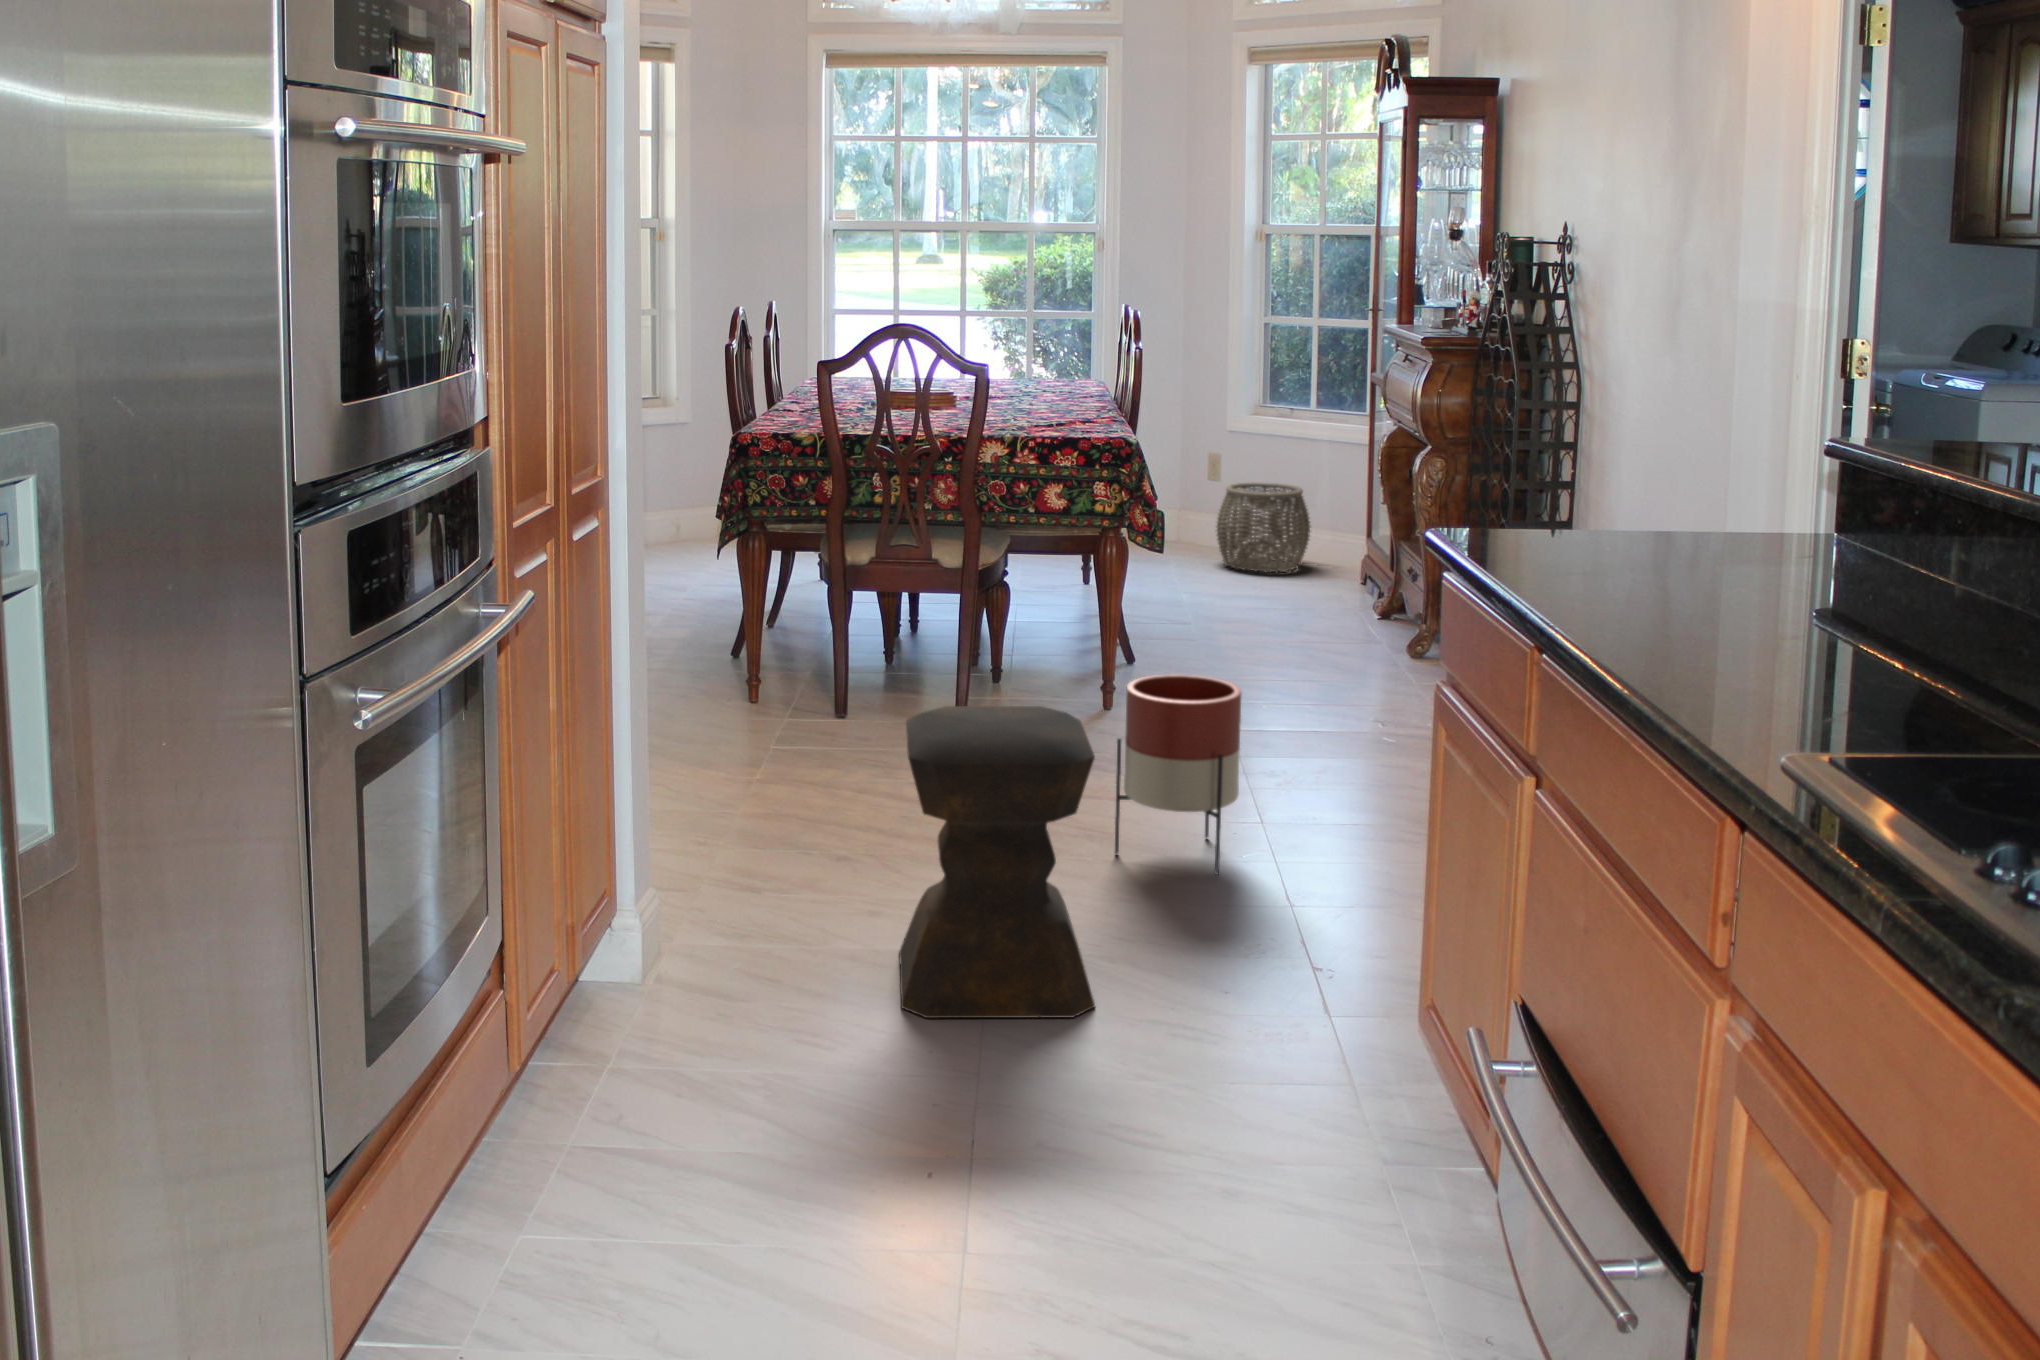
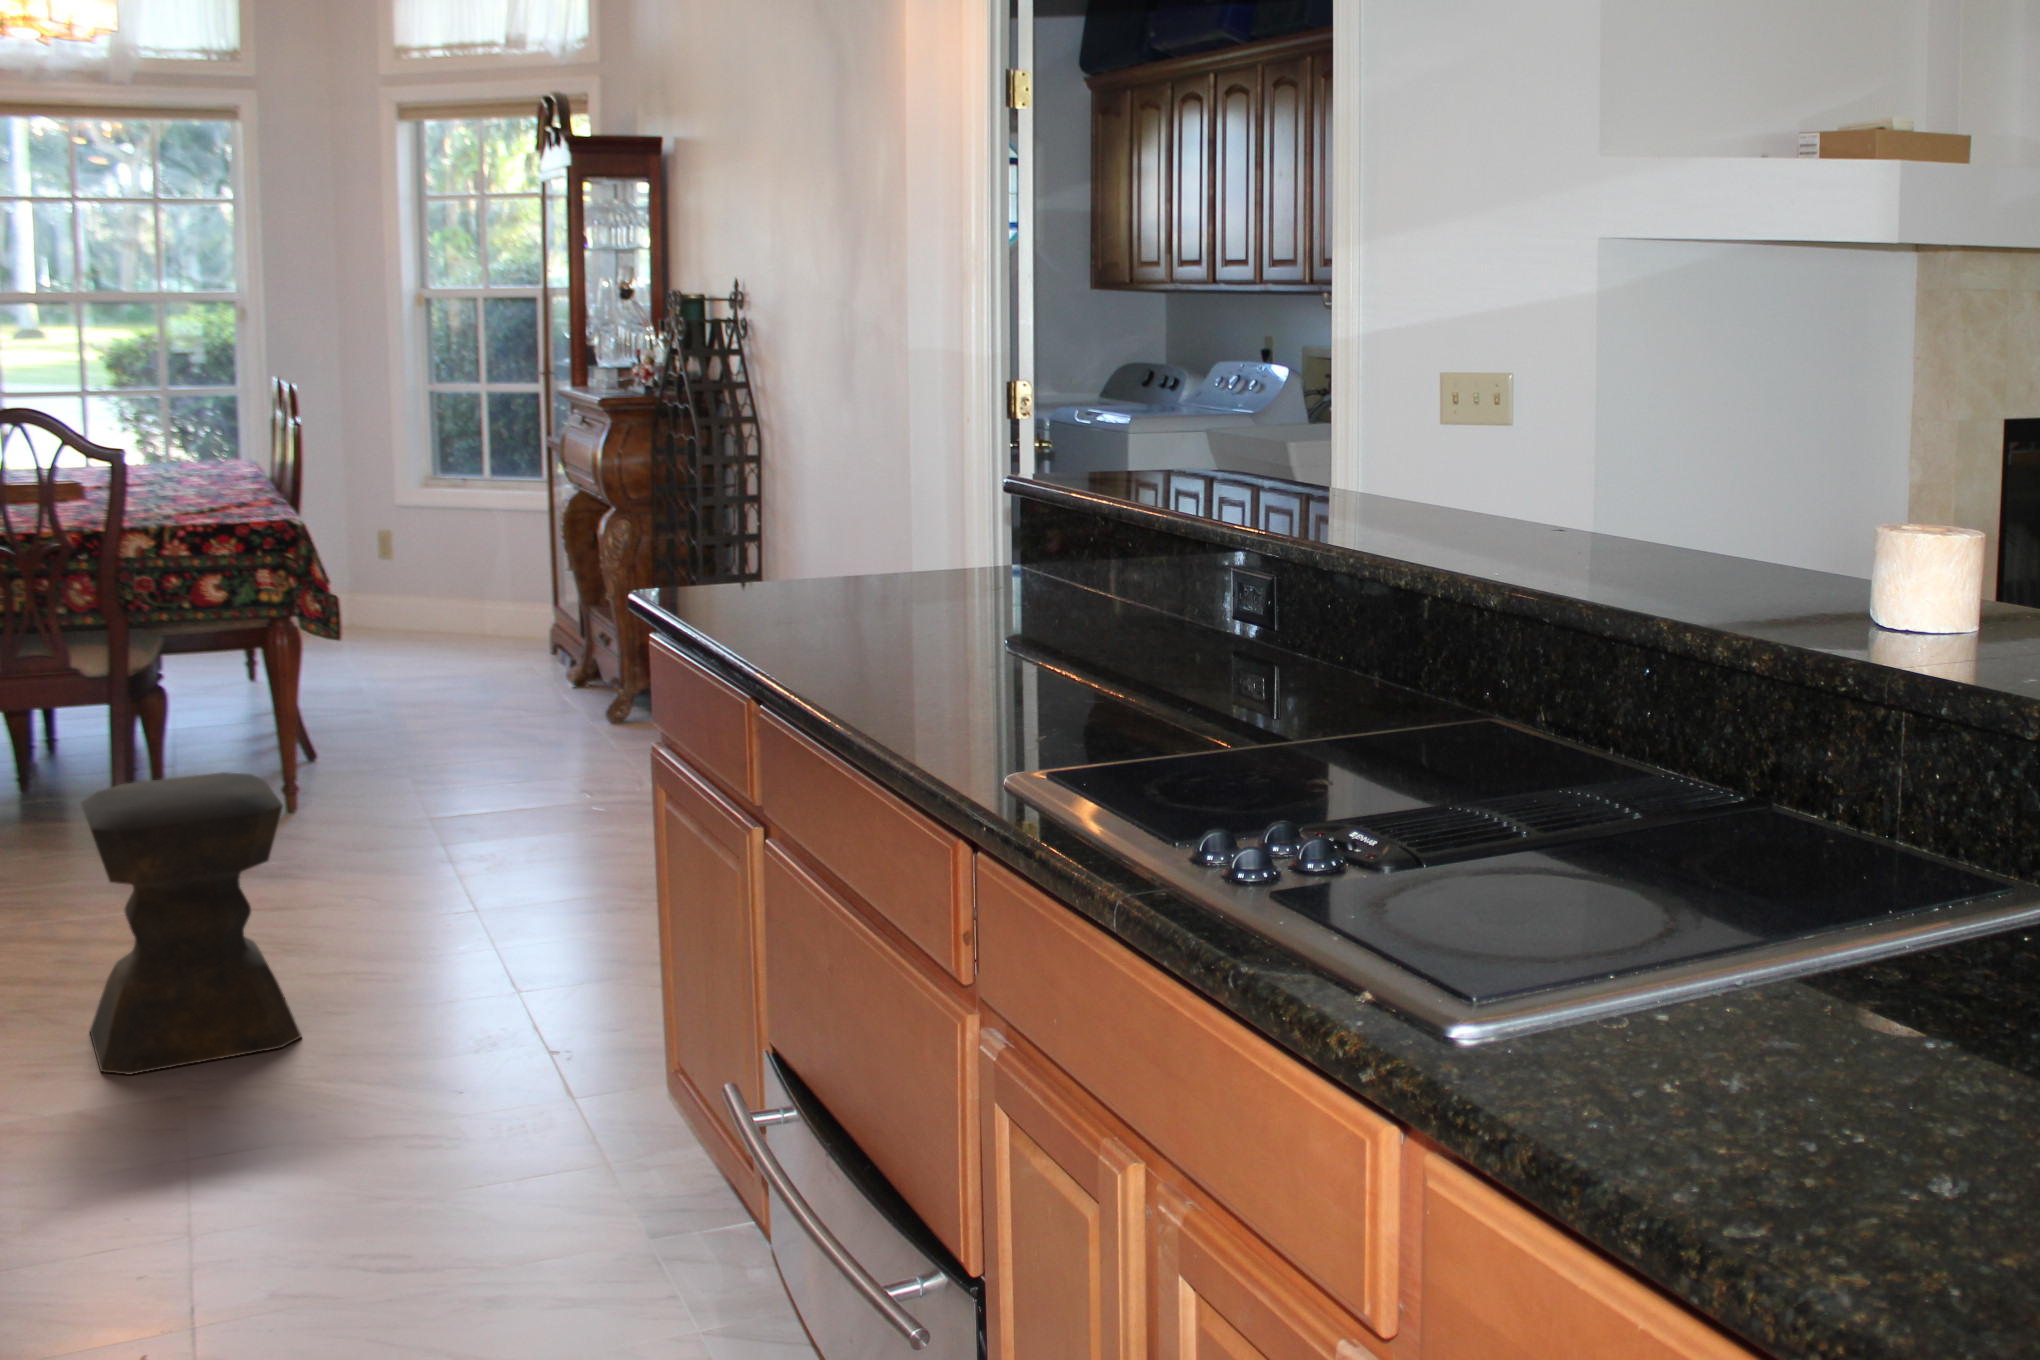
woven basket: present [1216,483,1310,572] -> none [400,561,508,657]
planter: present [1115,674,1241,874] -> none [304,739,433,922]

